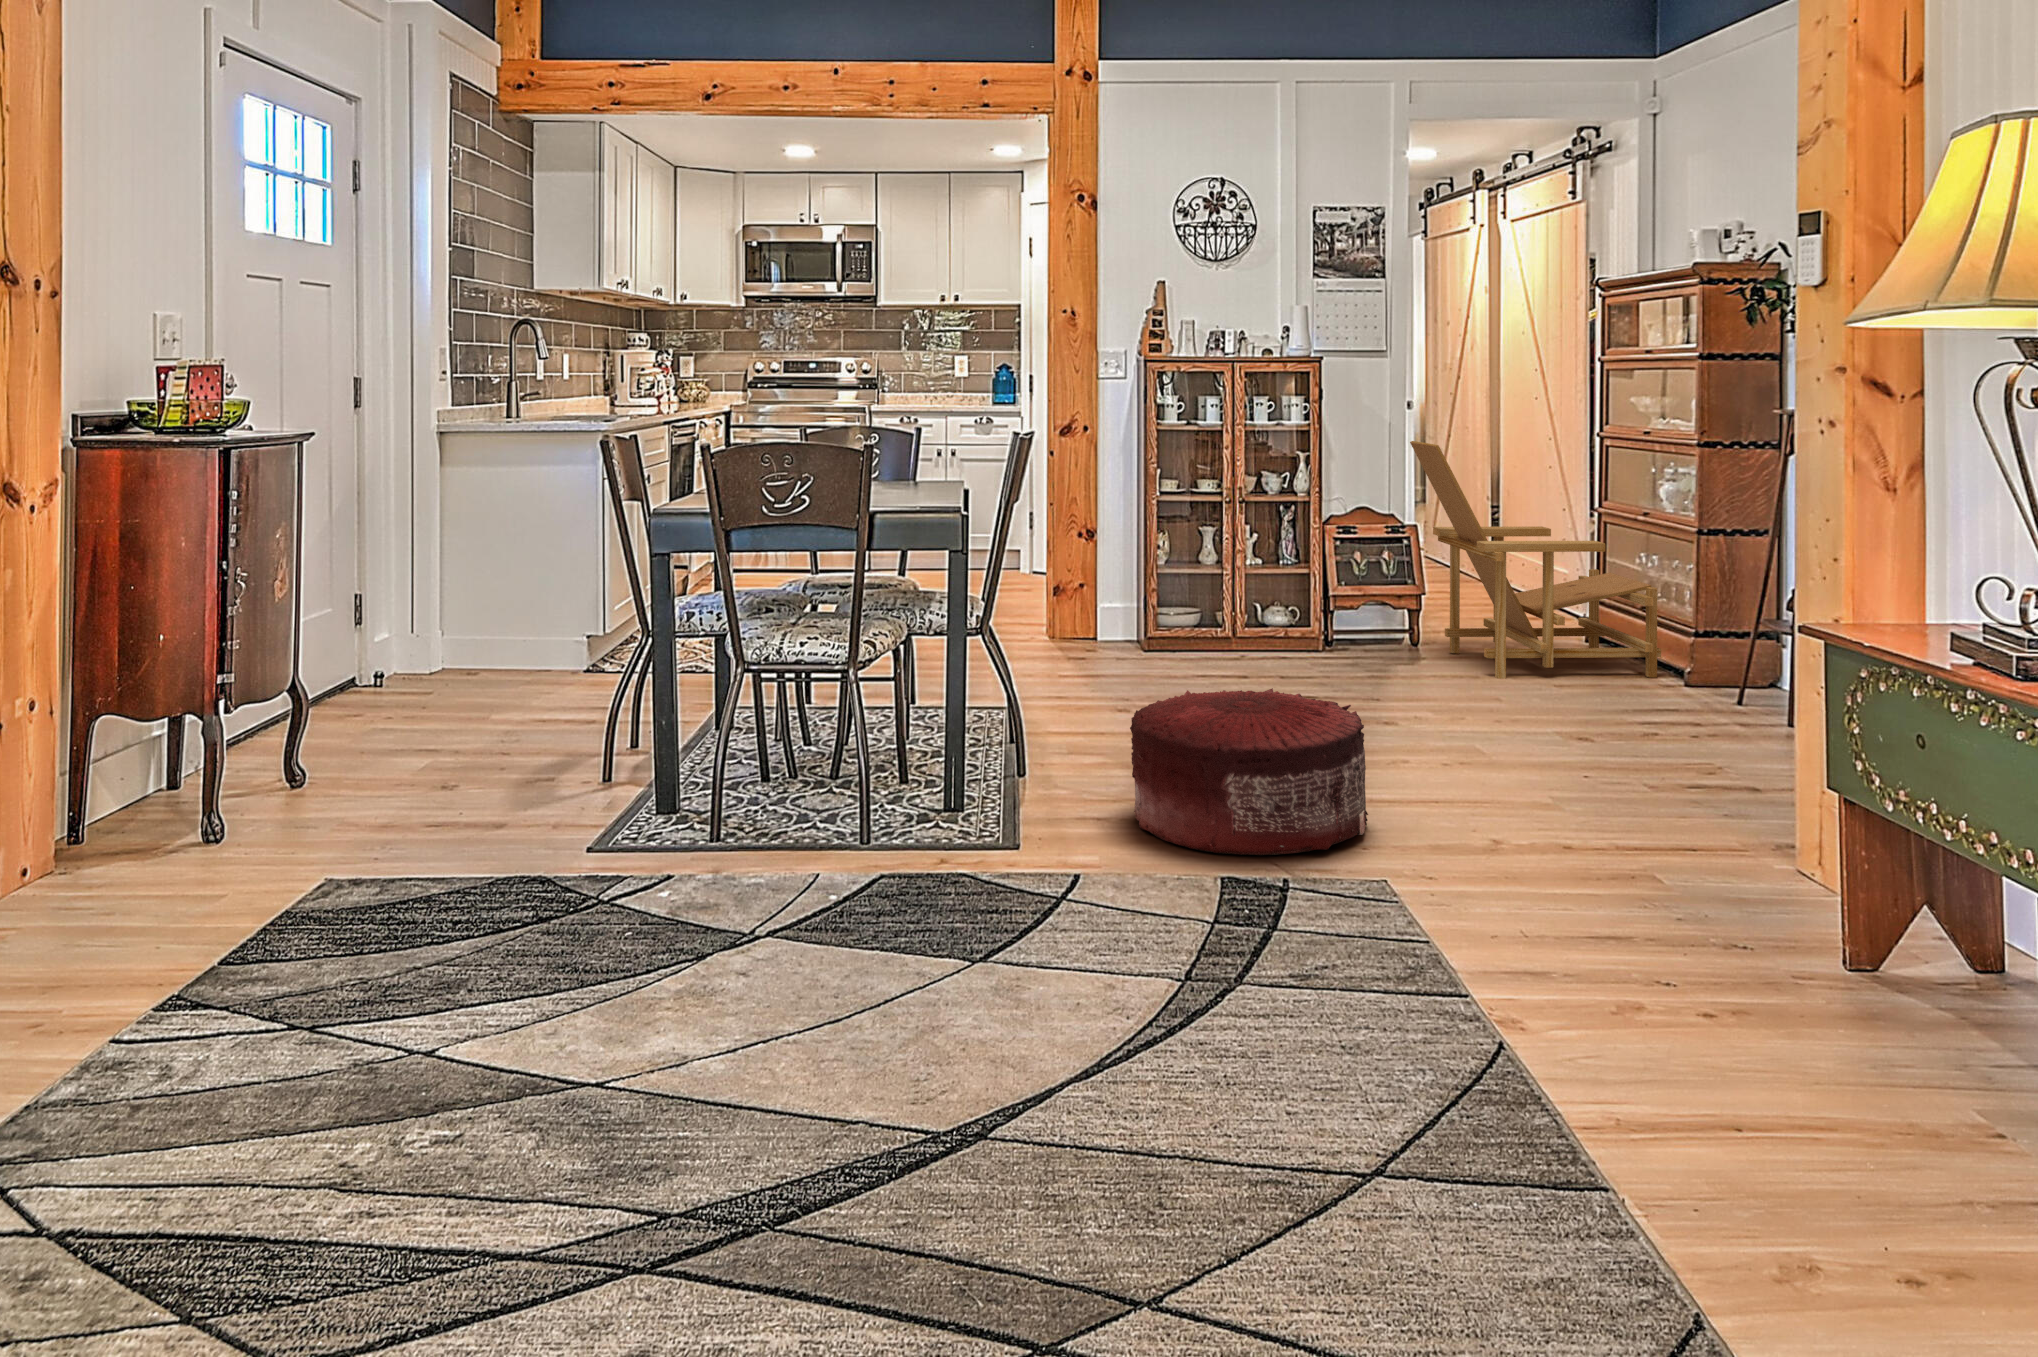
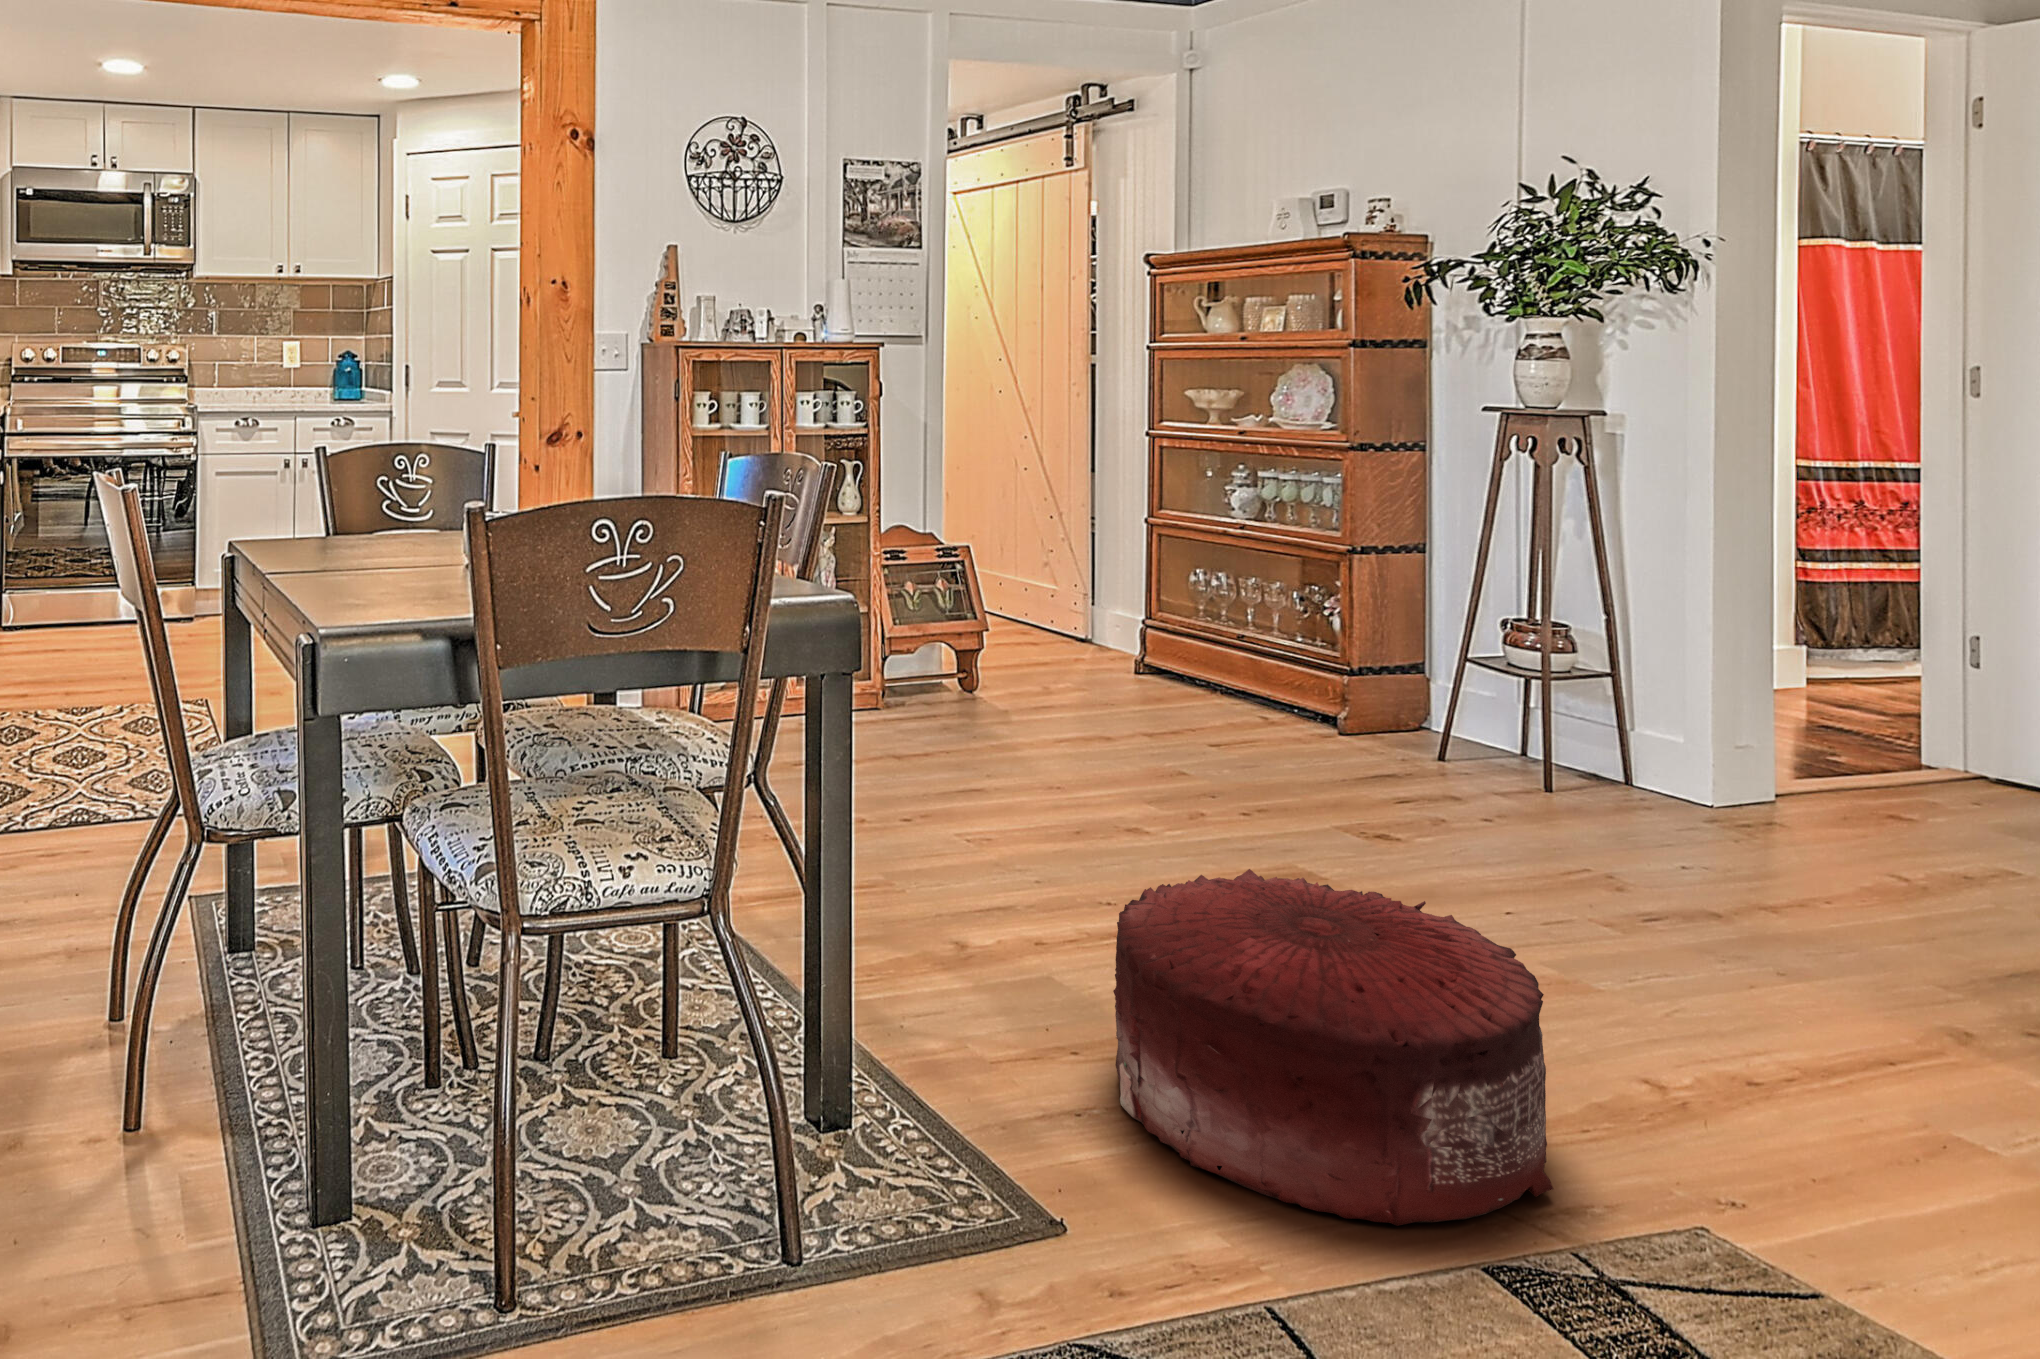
lounge chair: present [1410,441,1661,679] -> none [1000,449,1302,746]

